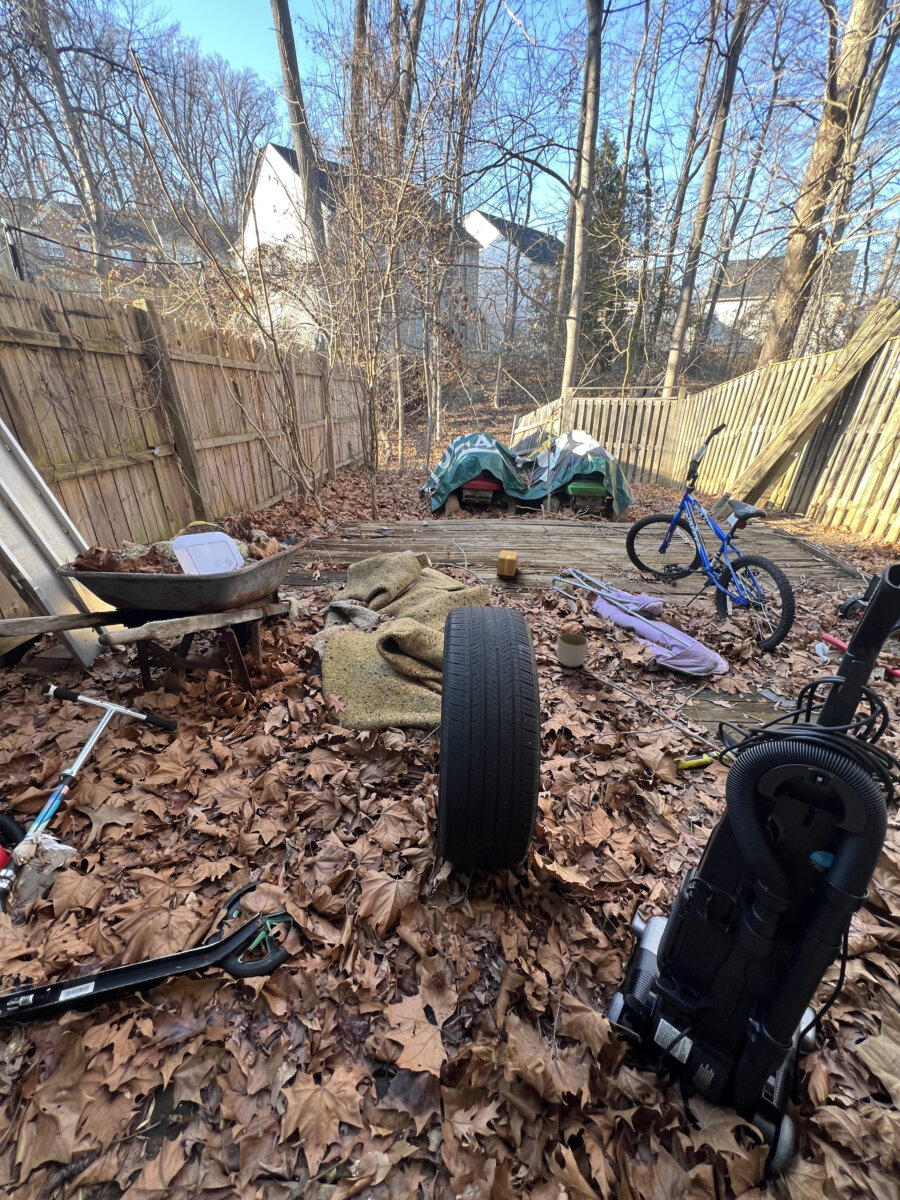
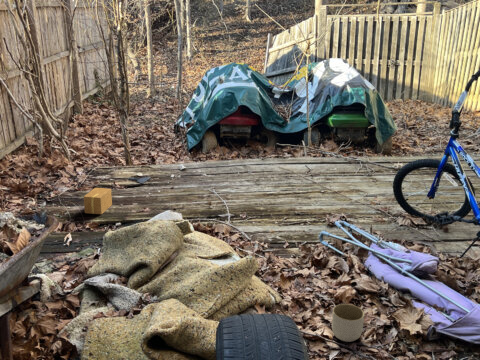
cardboard box: present [497,550,518,576] -> present [84,188,112,214]

